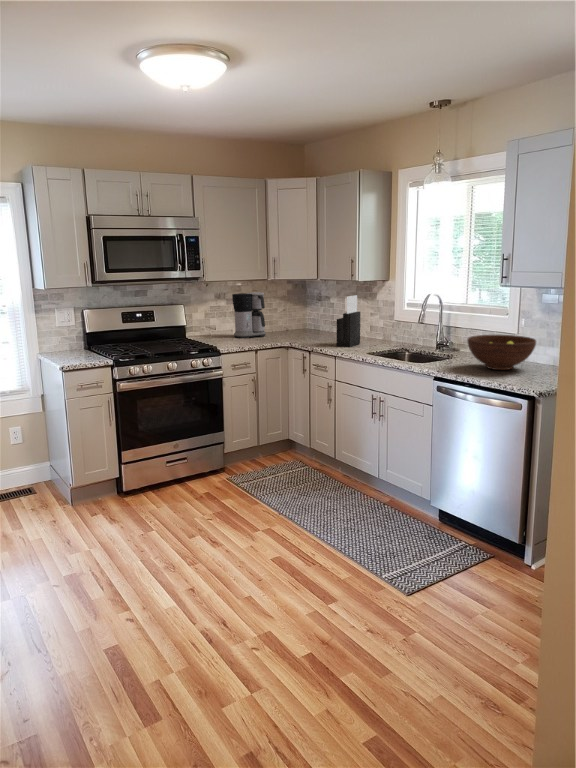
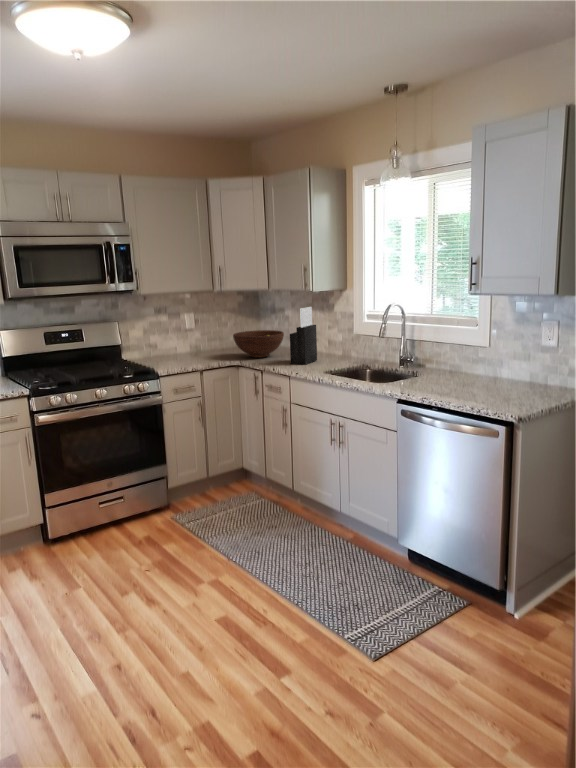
coffee maker: present [232,292,266,338] -> none [174,305,214,357]
fruit bowl: present [468,335,536,370] -> present [233,330,284,358]

